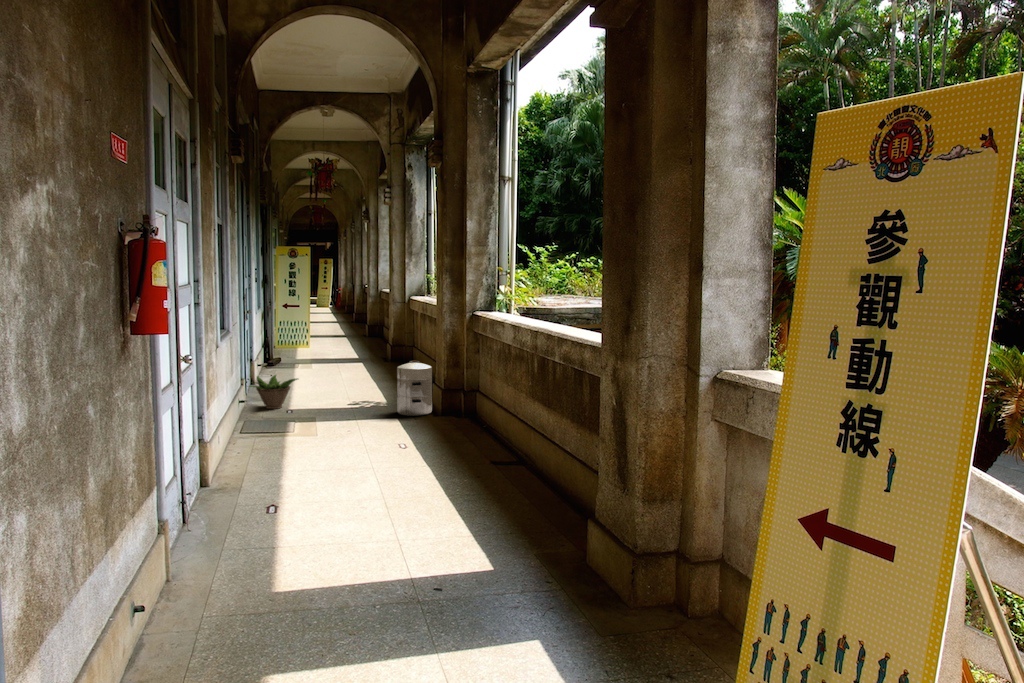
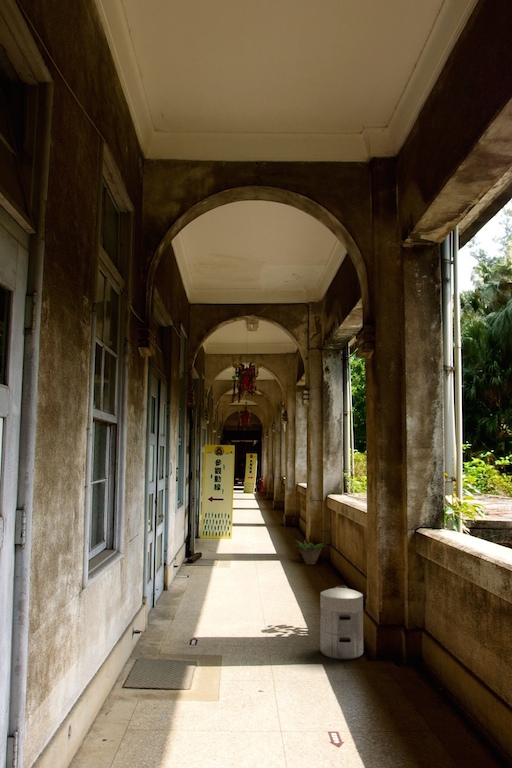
decorative plant: present [249,375,298,409] -> present [295,541,324,564]

